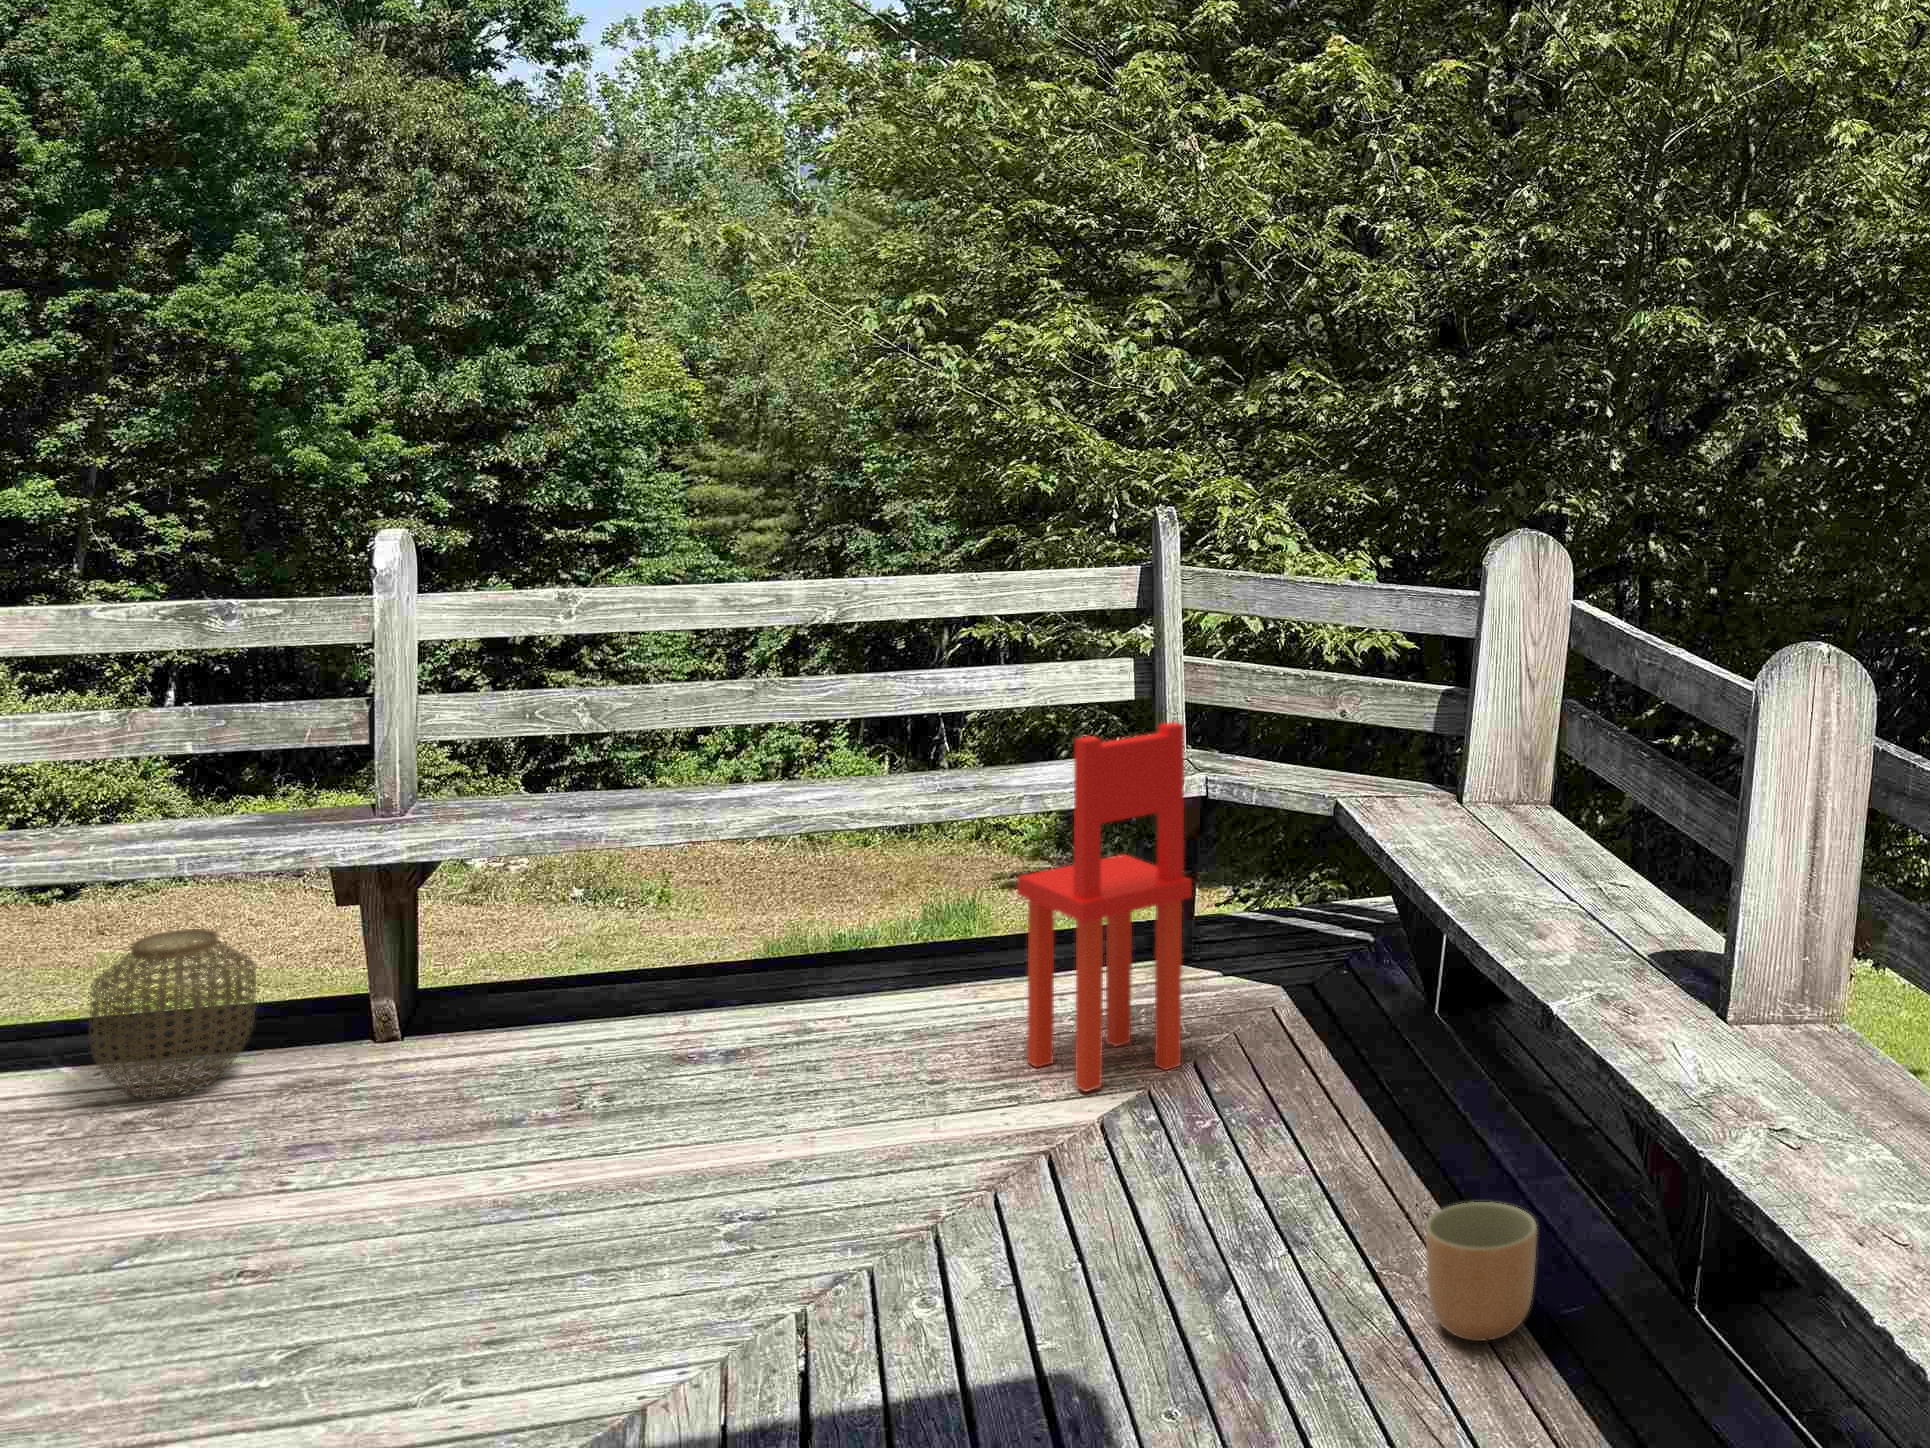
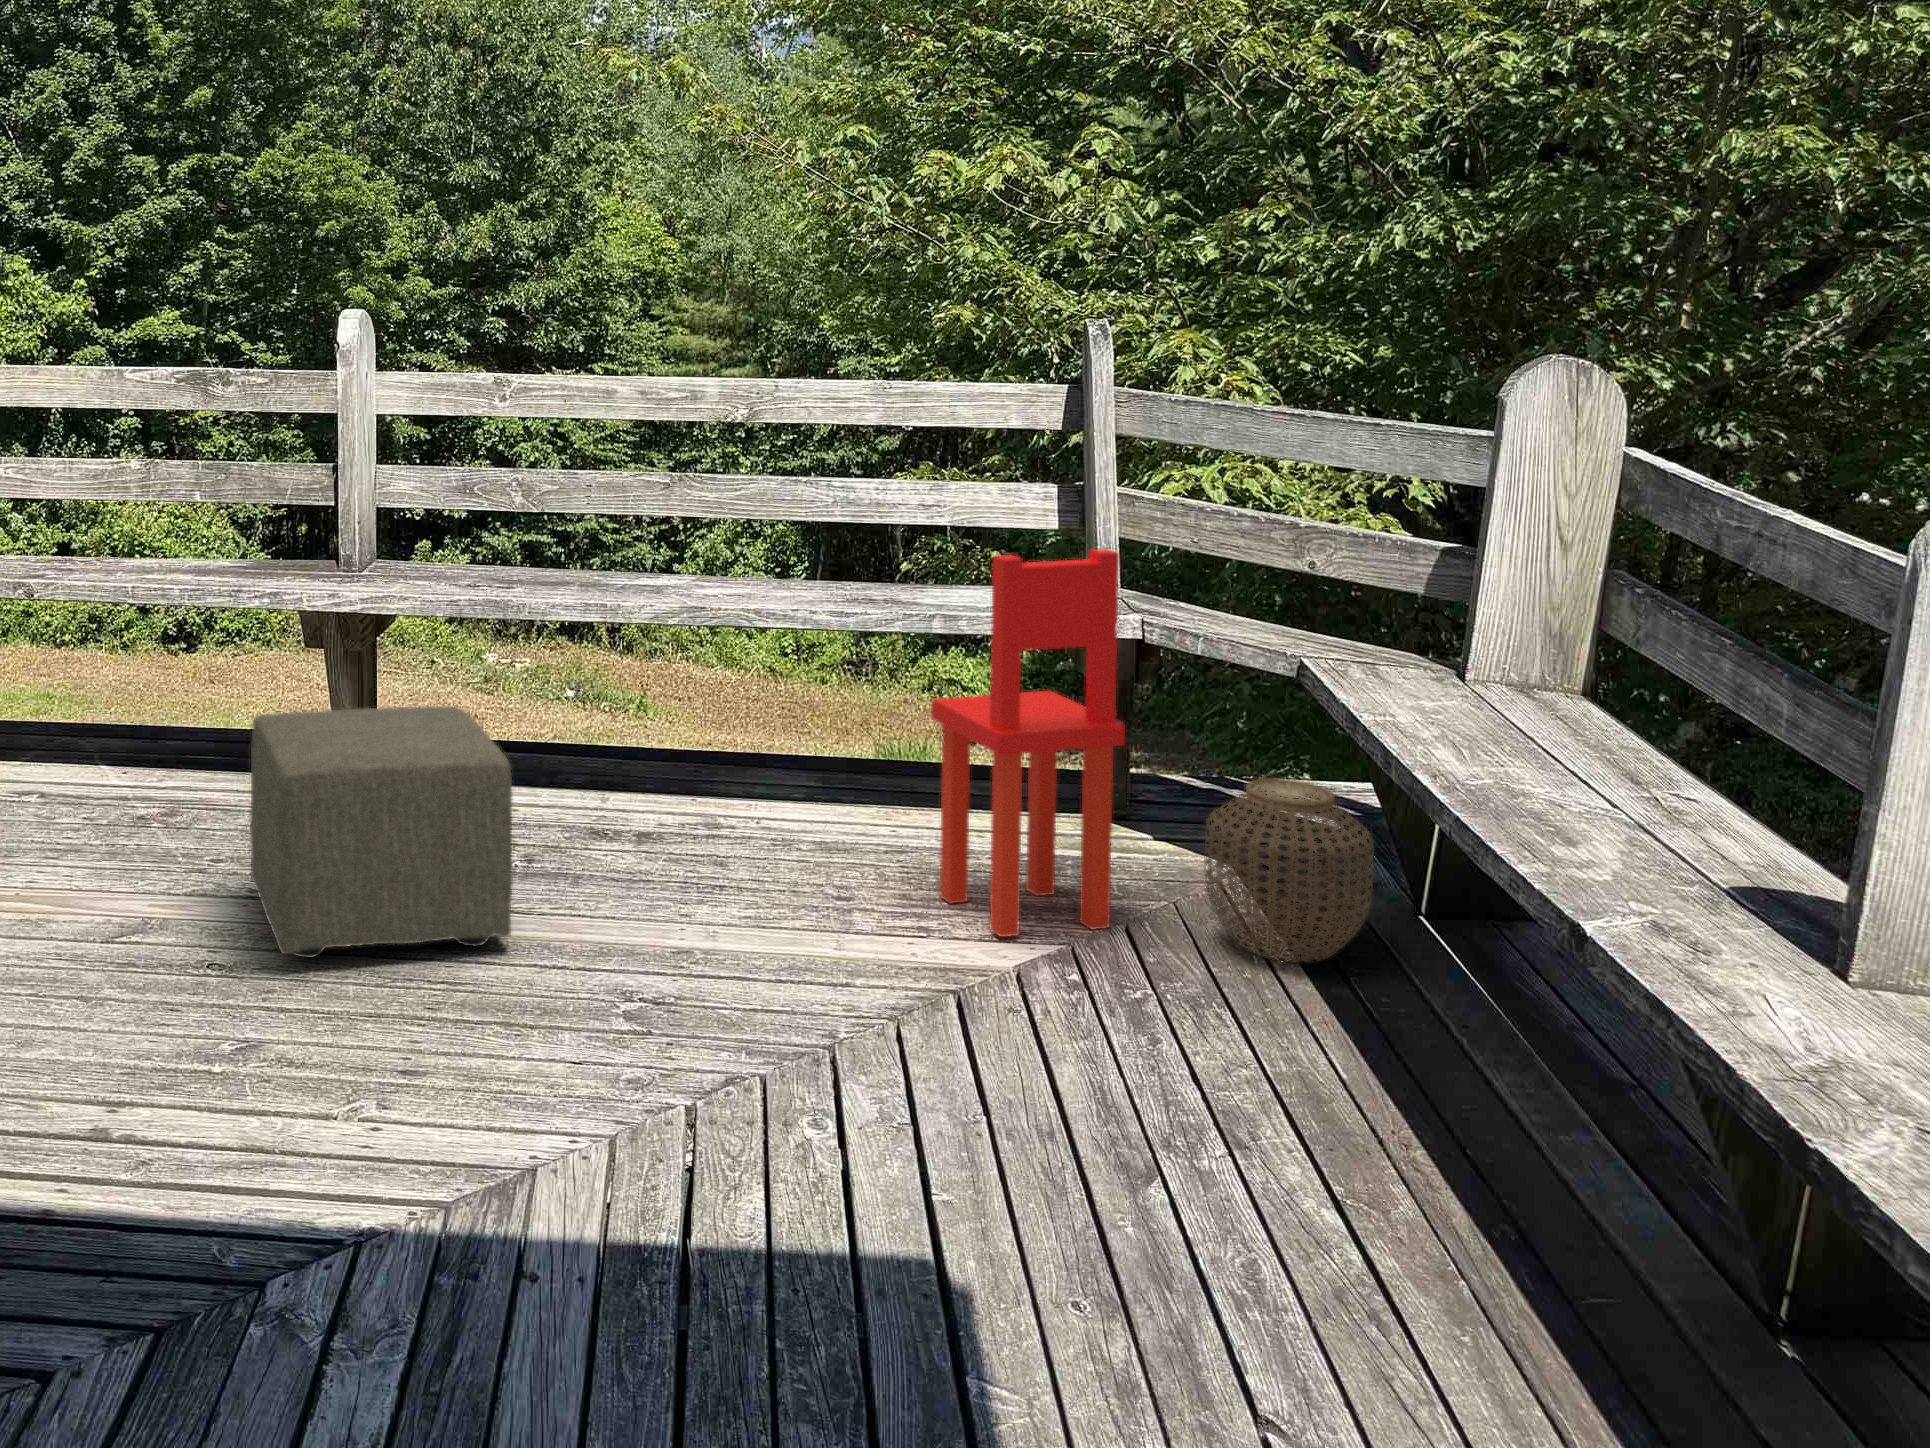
woven basket: present [89,929,256,1097] -> present [1204,778,1374,962]
ottoman: none [275,947,596,1249] -> present [250,706,513,958]
planter: present [1426,1202,1537,1341] -> none [1403,1144,1556,1317]

